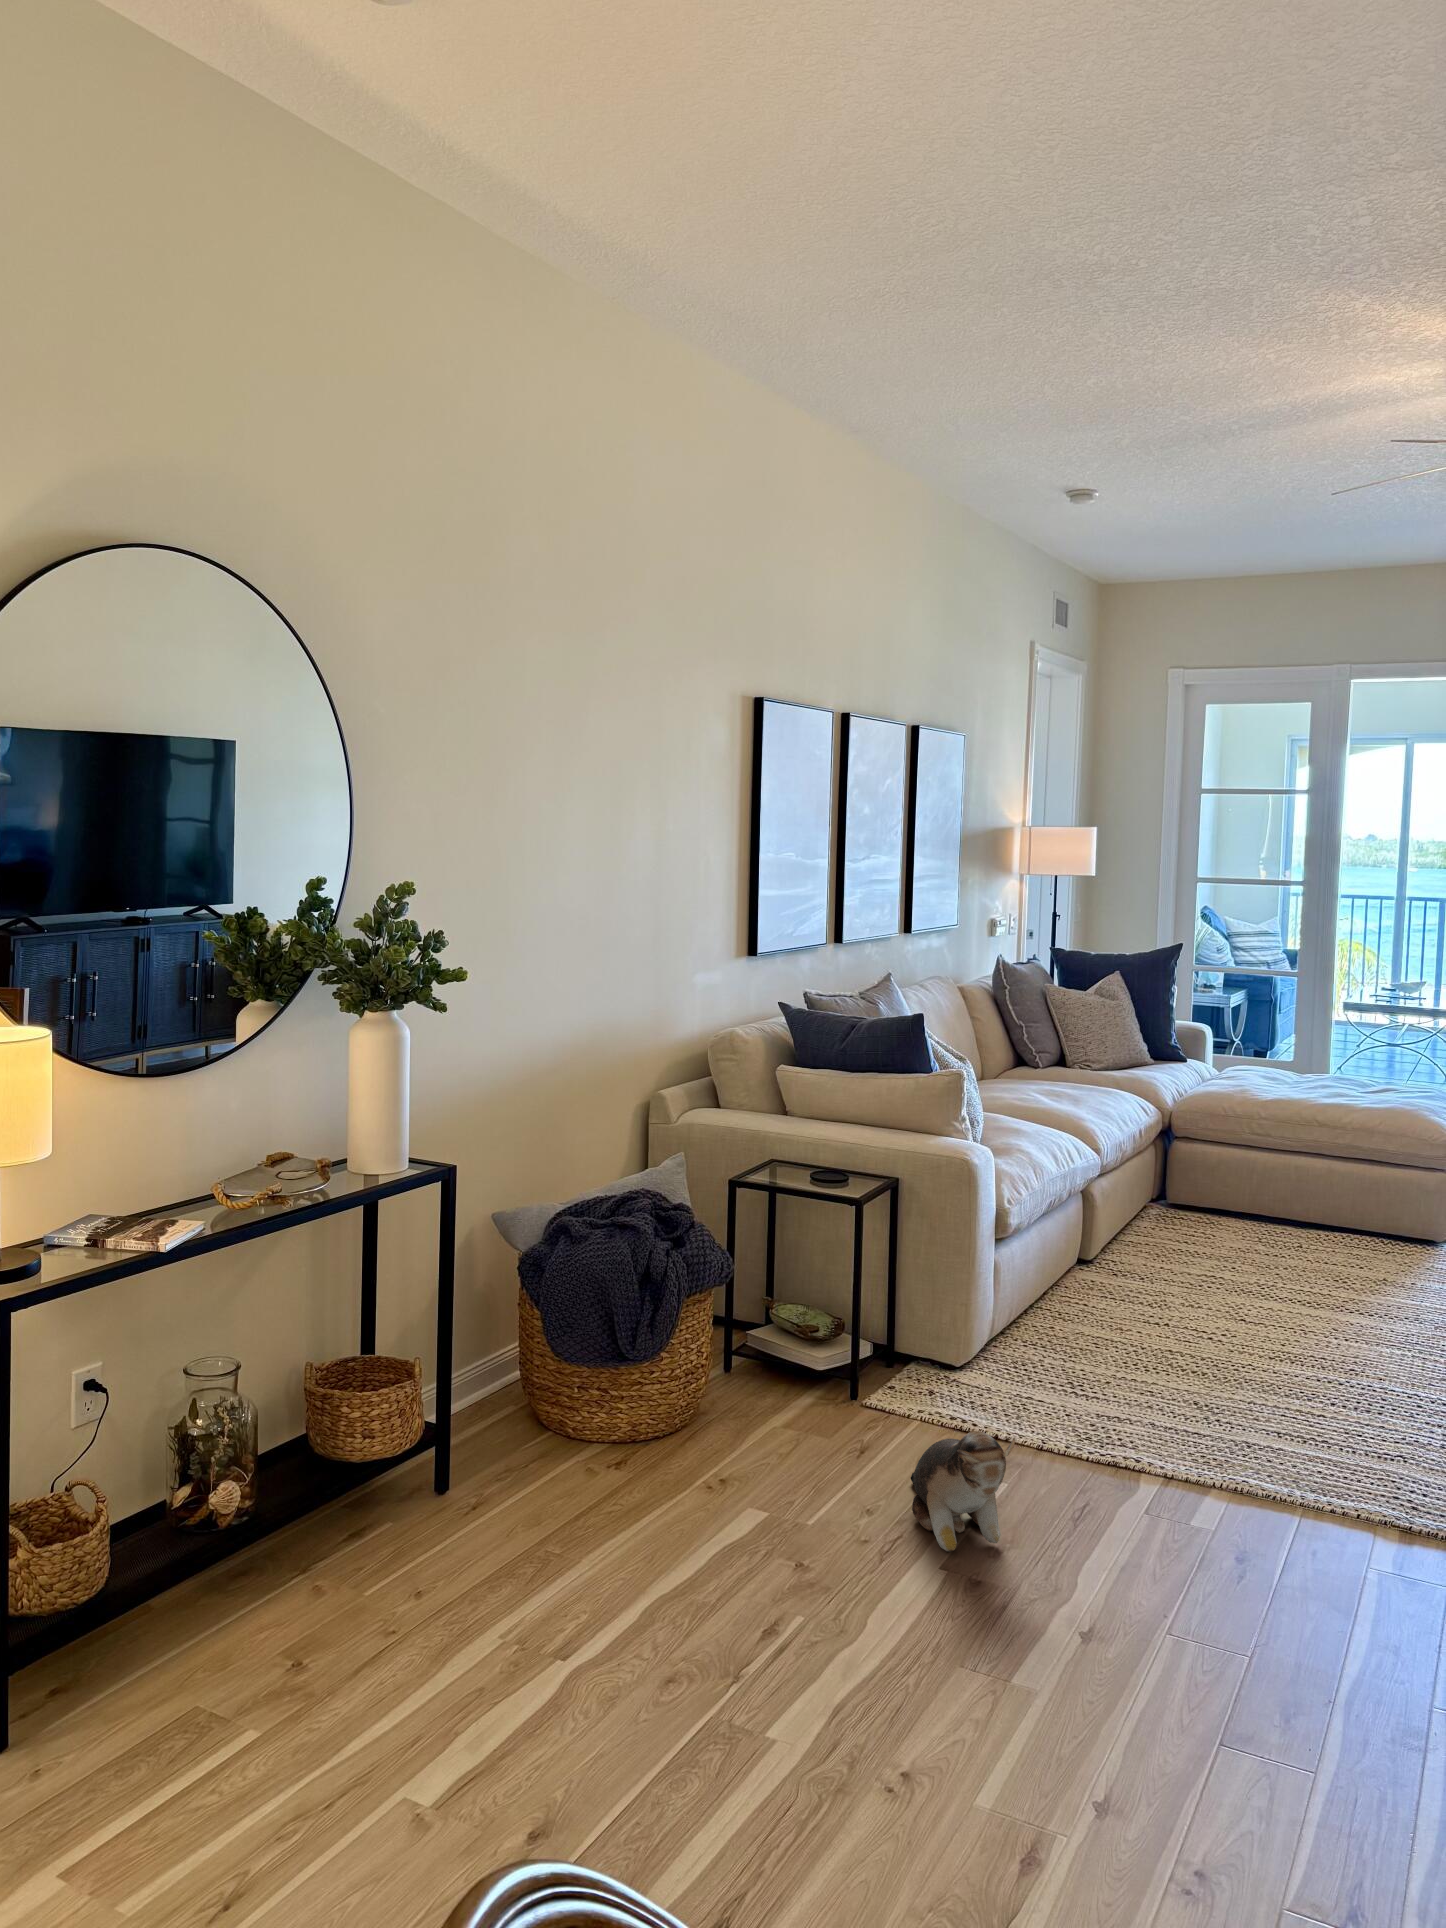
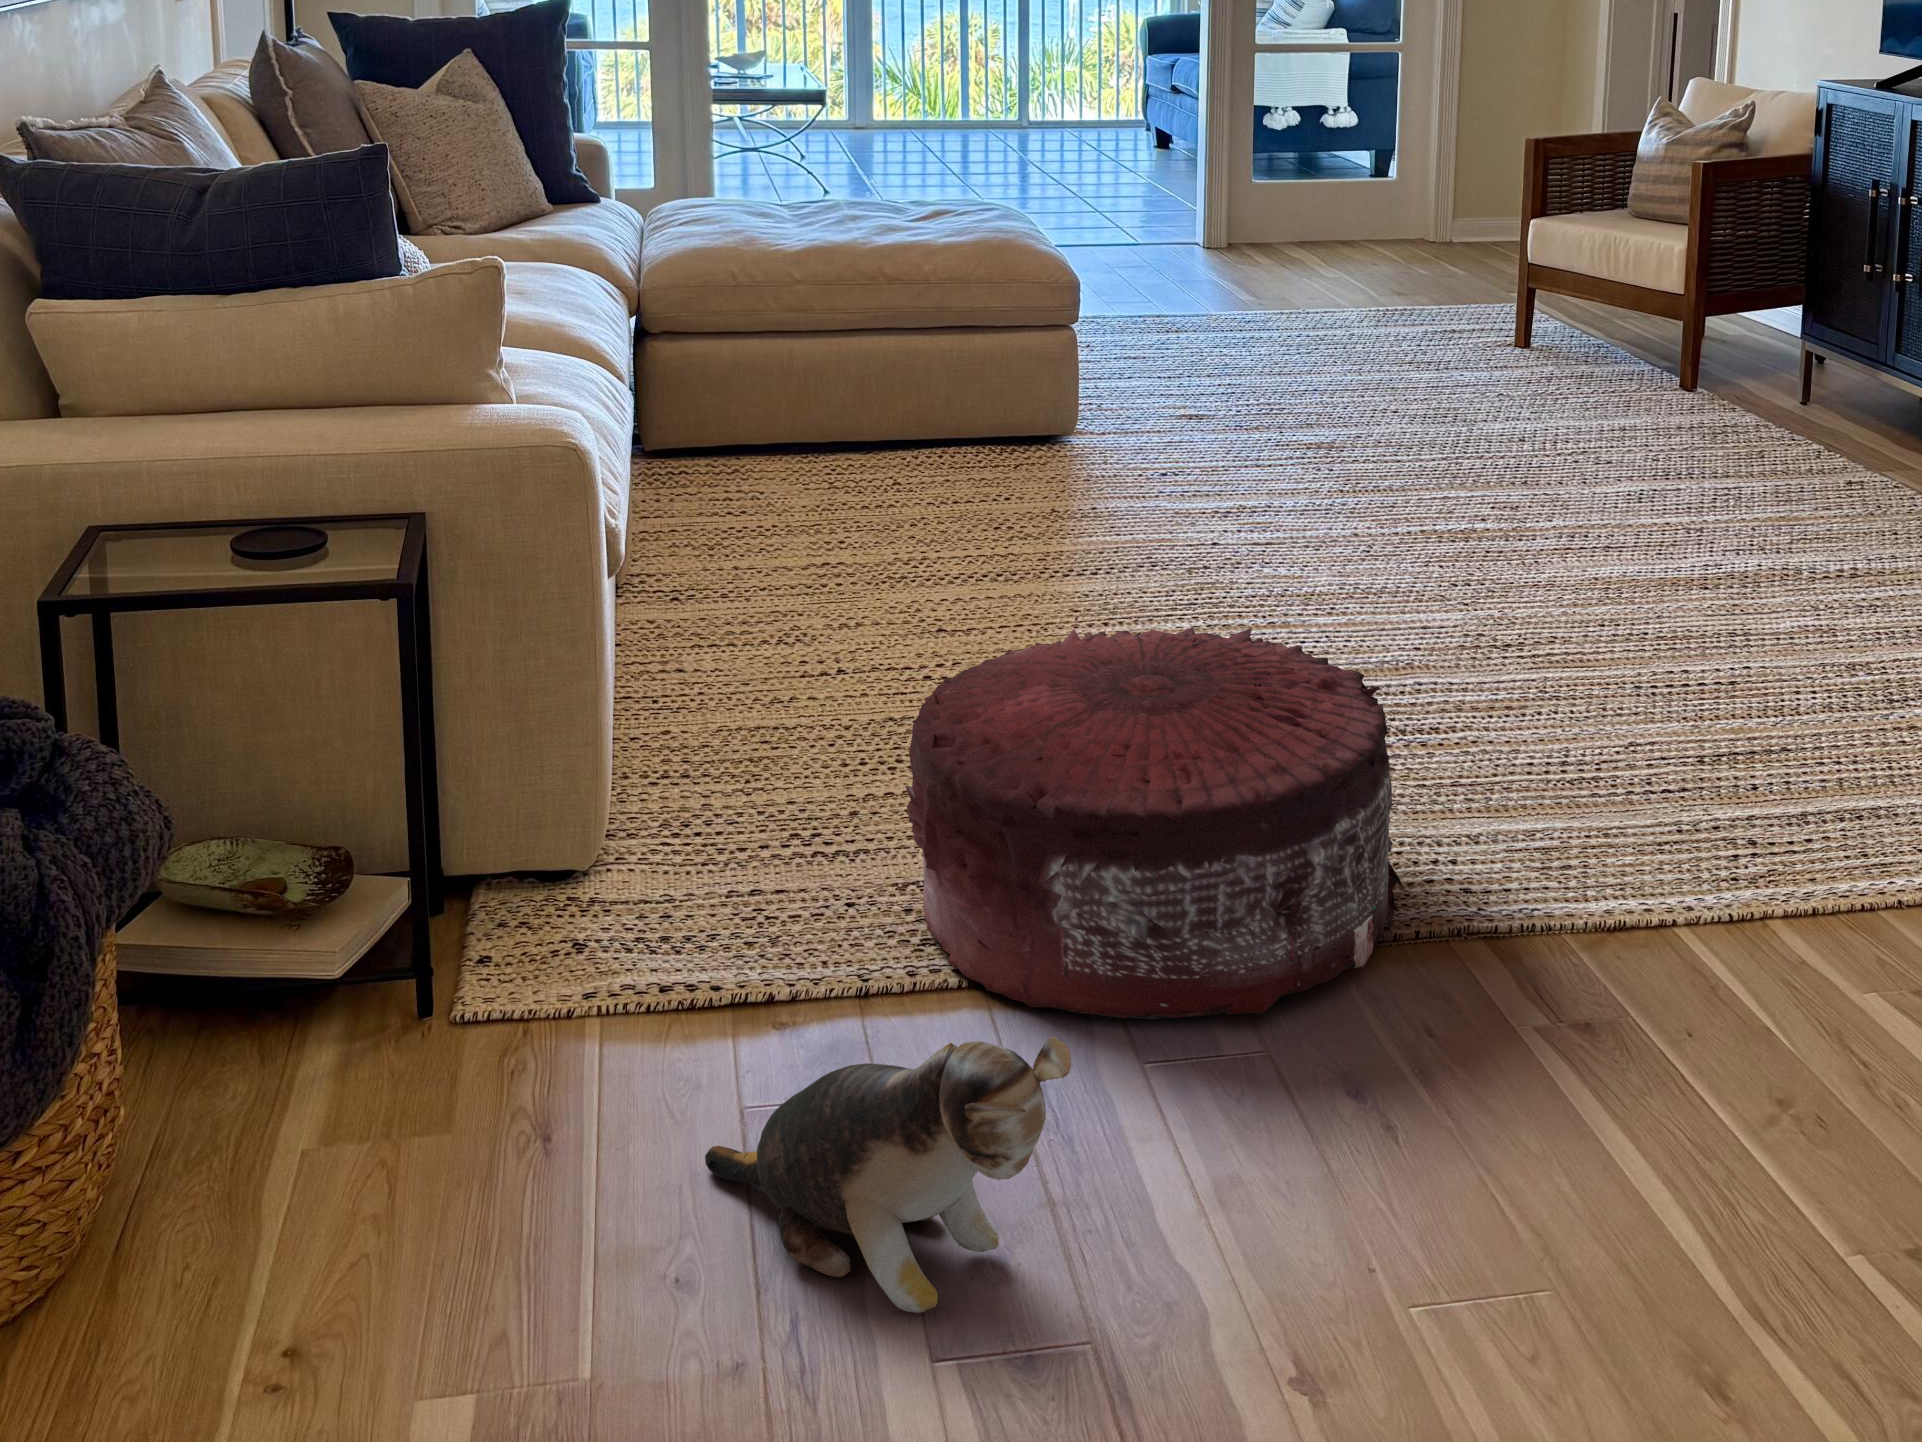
pouf: none [1085,1306,1364,1514] -> present [905,628,1403,1019]

